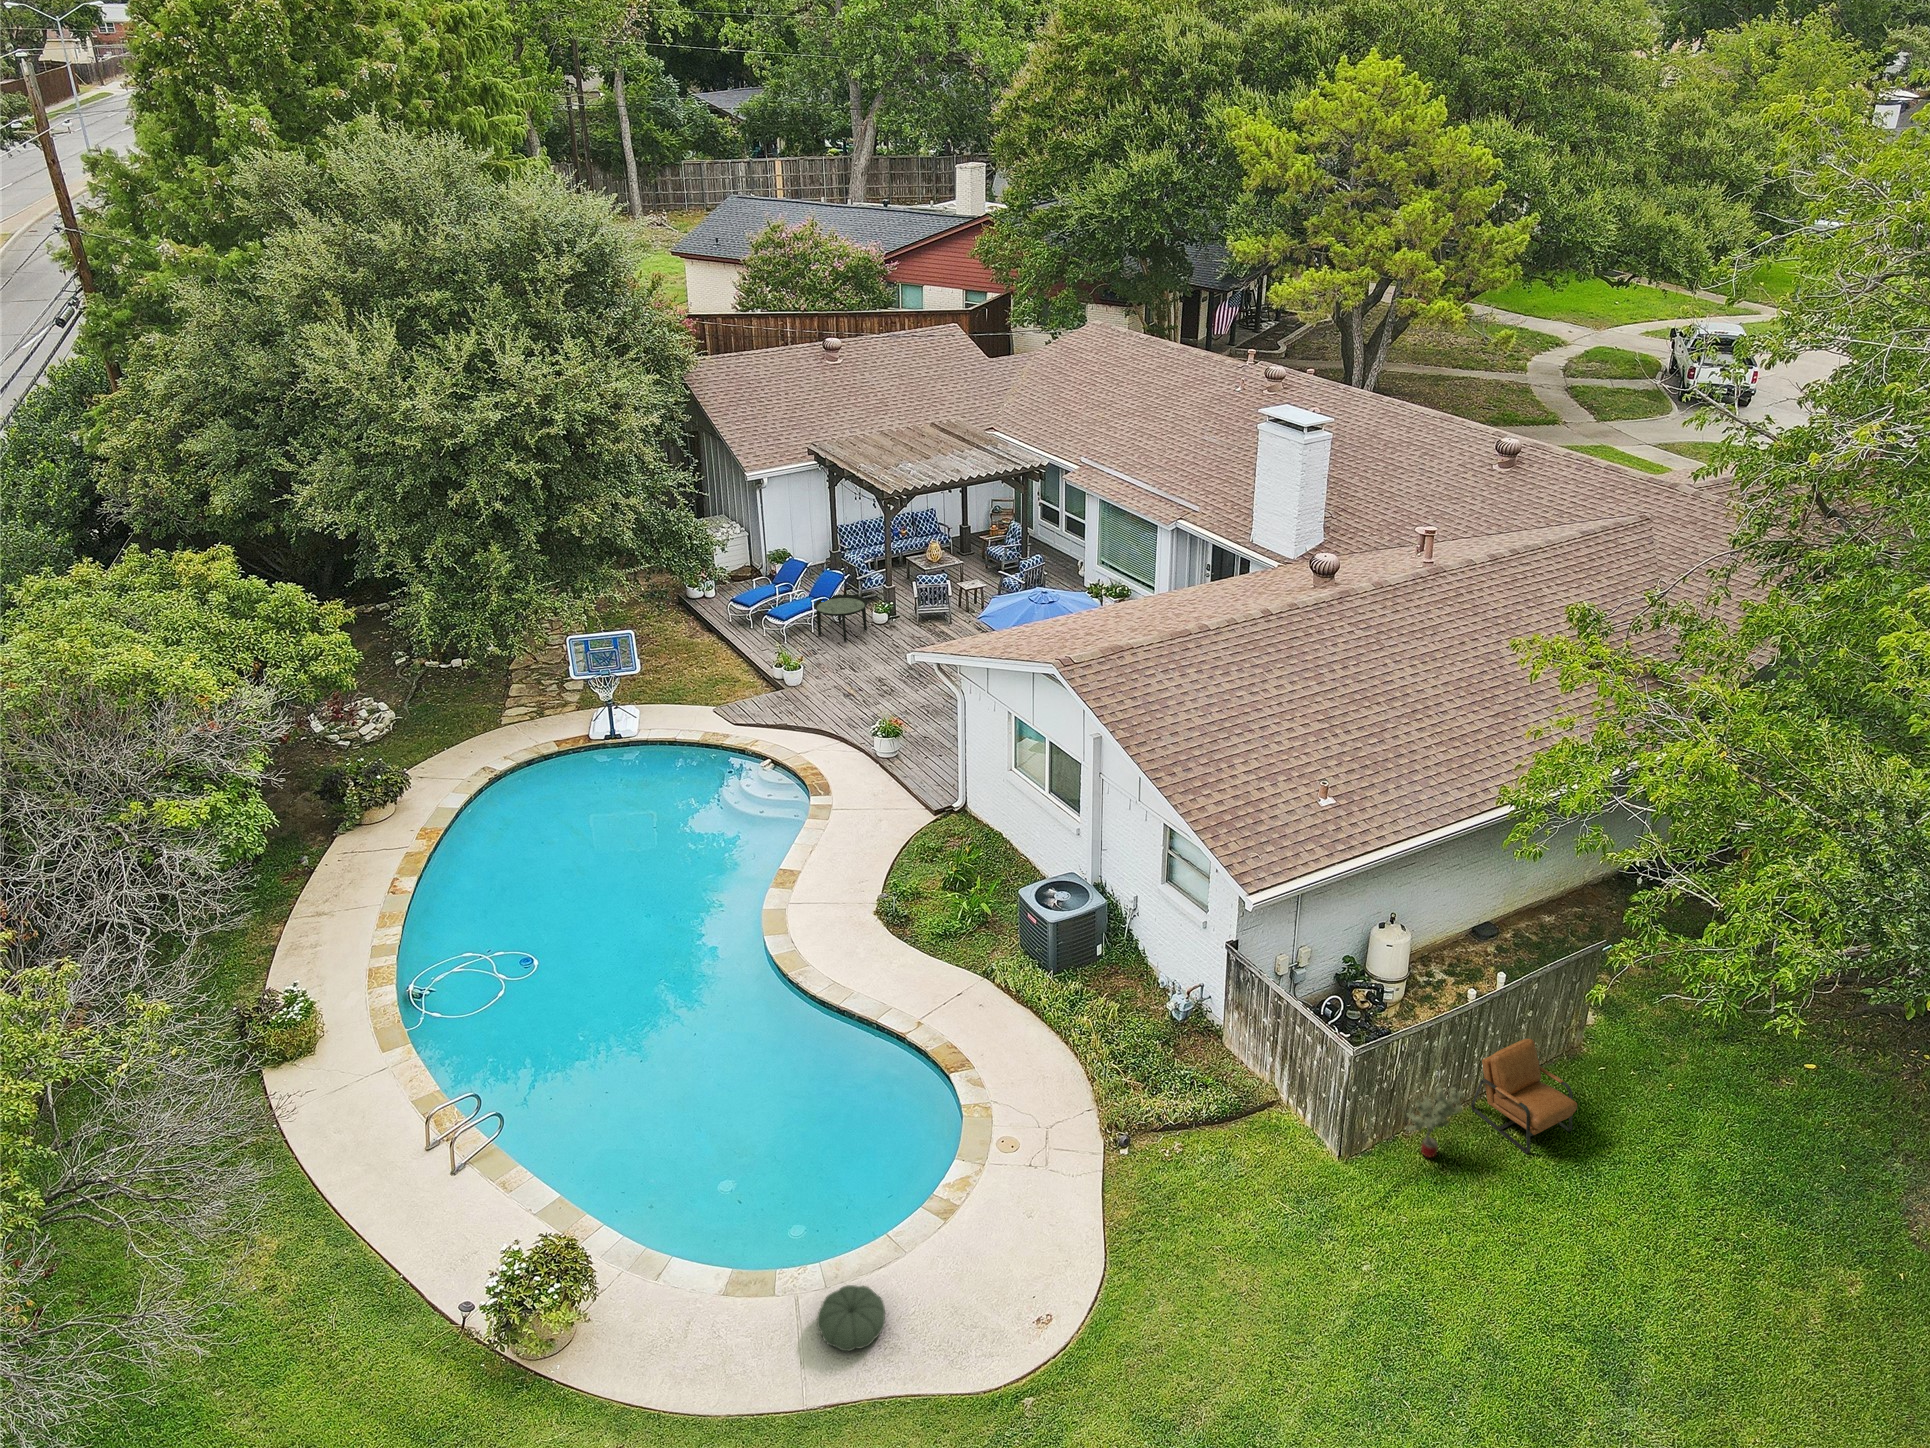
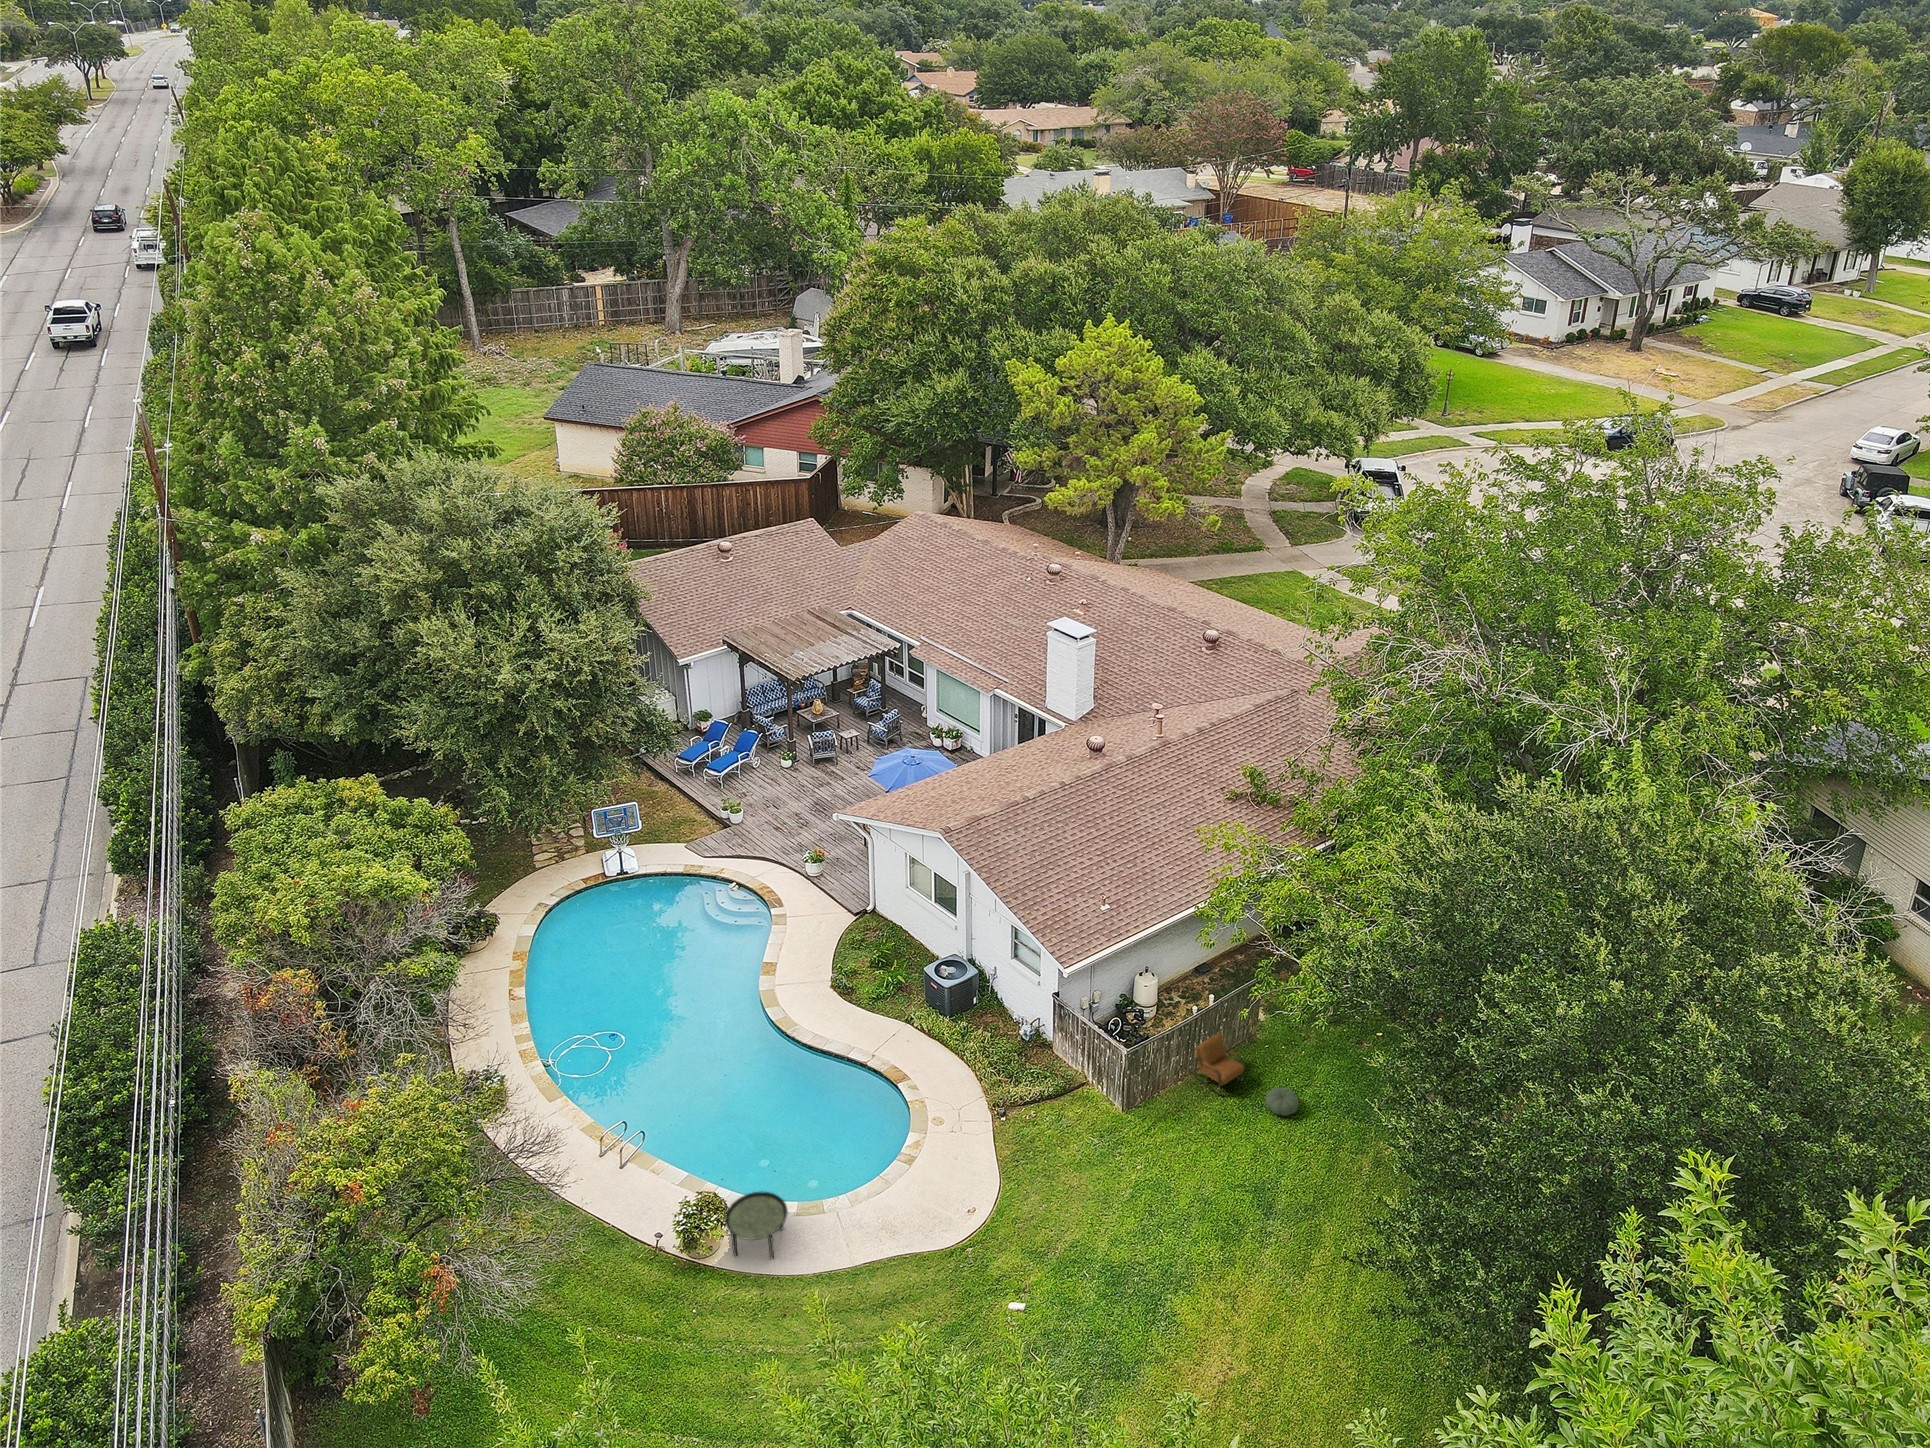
round table: present [814,595,868,642] -> present [725,1192,788,1259]
potted tree: present [1405,1083,1464,1158] -> none [1155,1062,1185,1103]
pouf: present [817,1285,885,1351] -> present [1266,1087,1299,1116]

